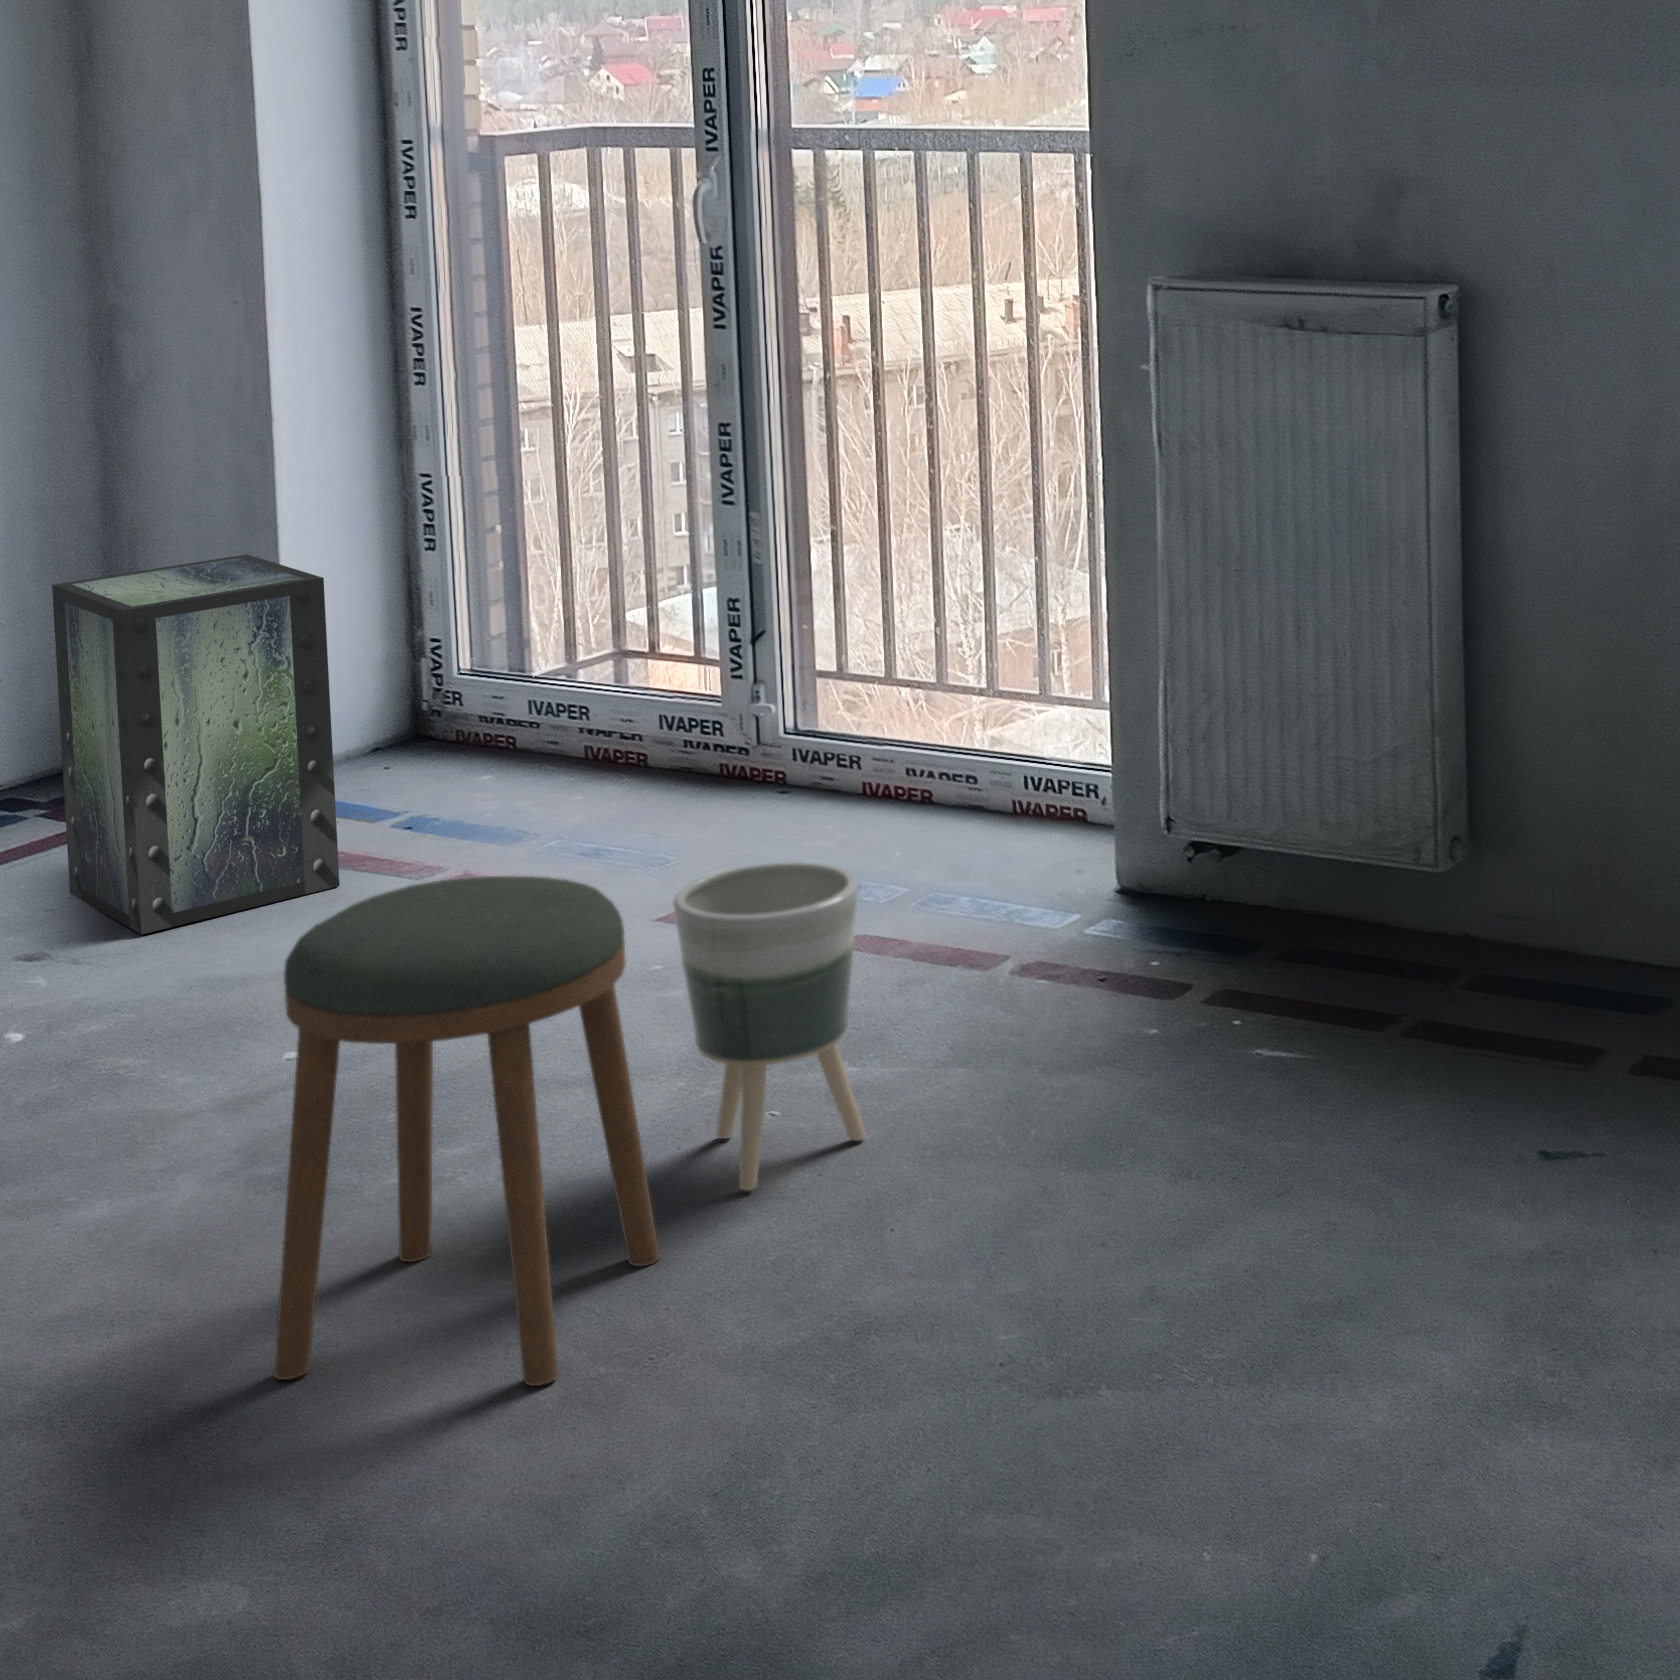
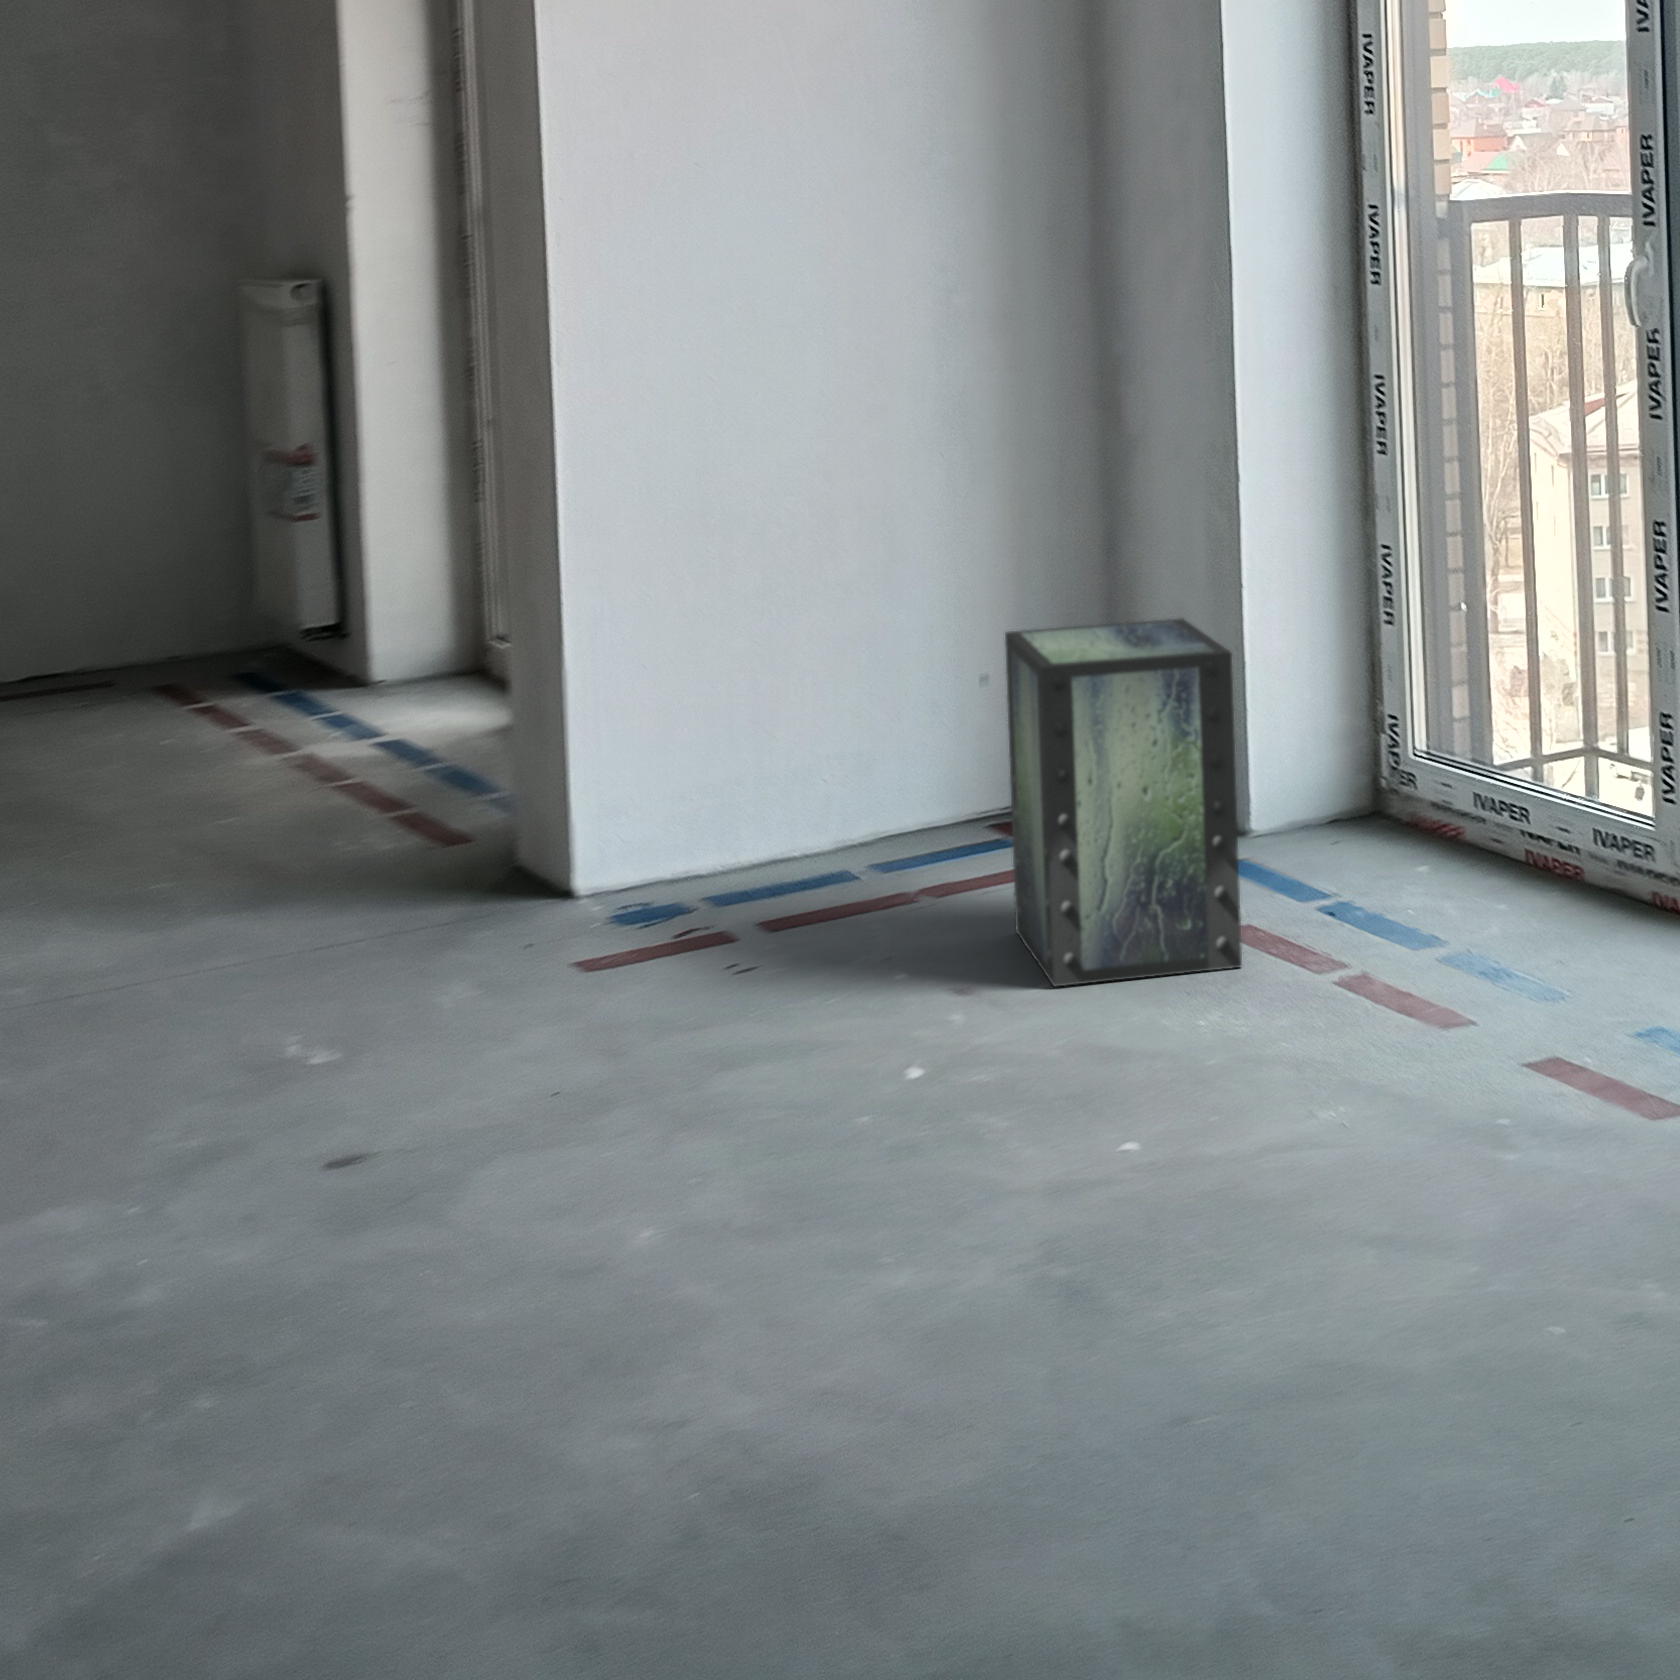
planter: present [674,862,865,1190] -> none [1422,1045,1635,1418]
stool: present [274,876,660,1386] -> none [959,1014,1366,1598]

